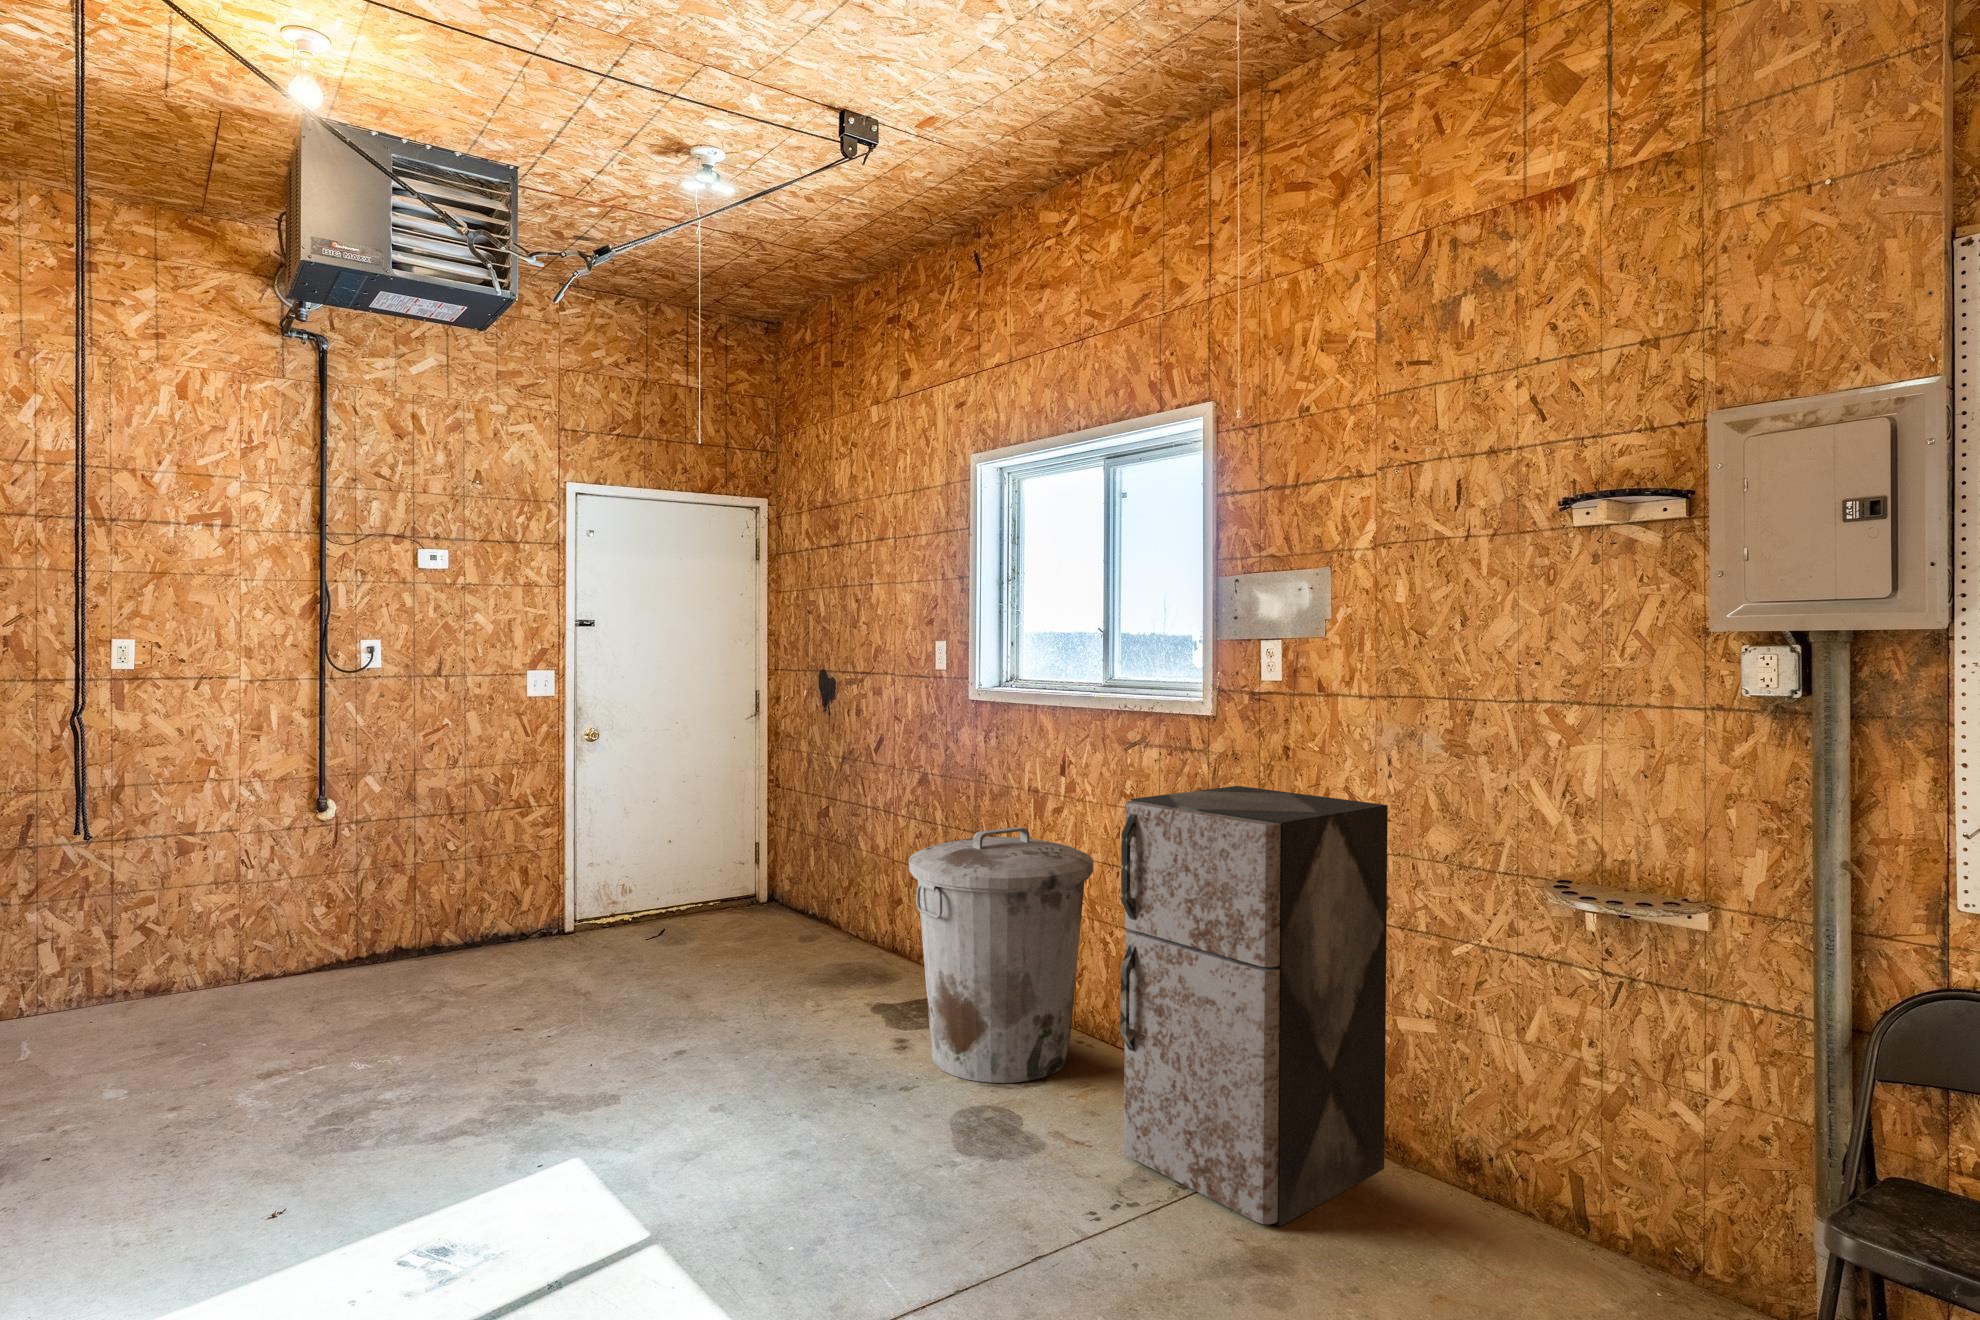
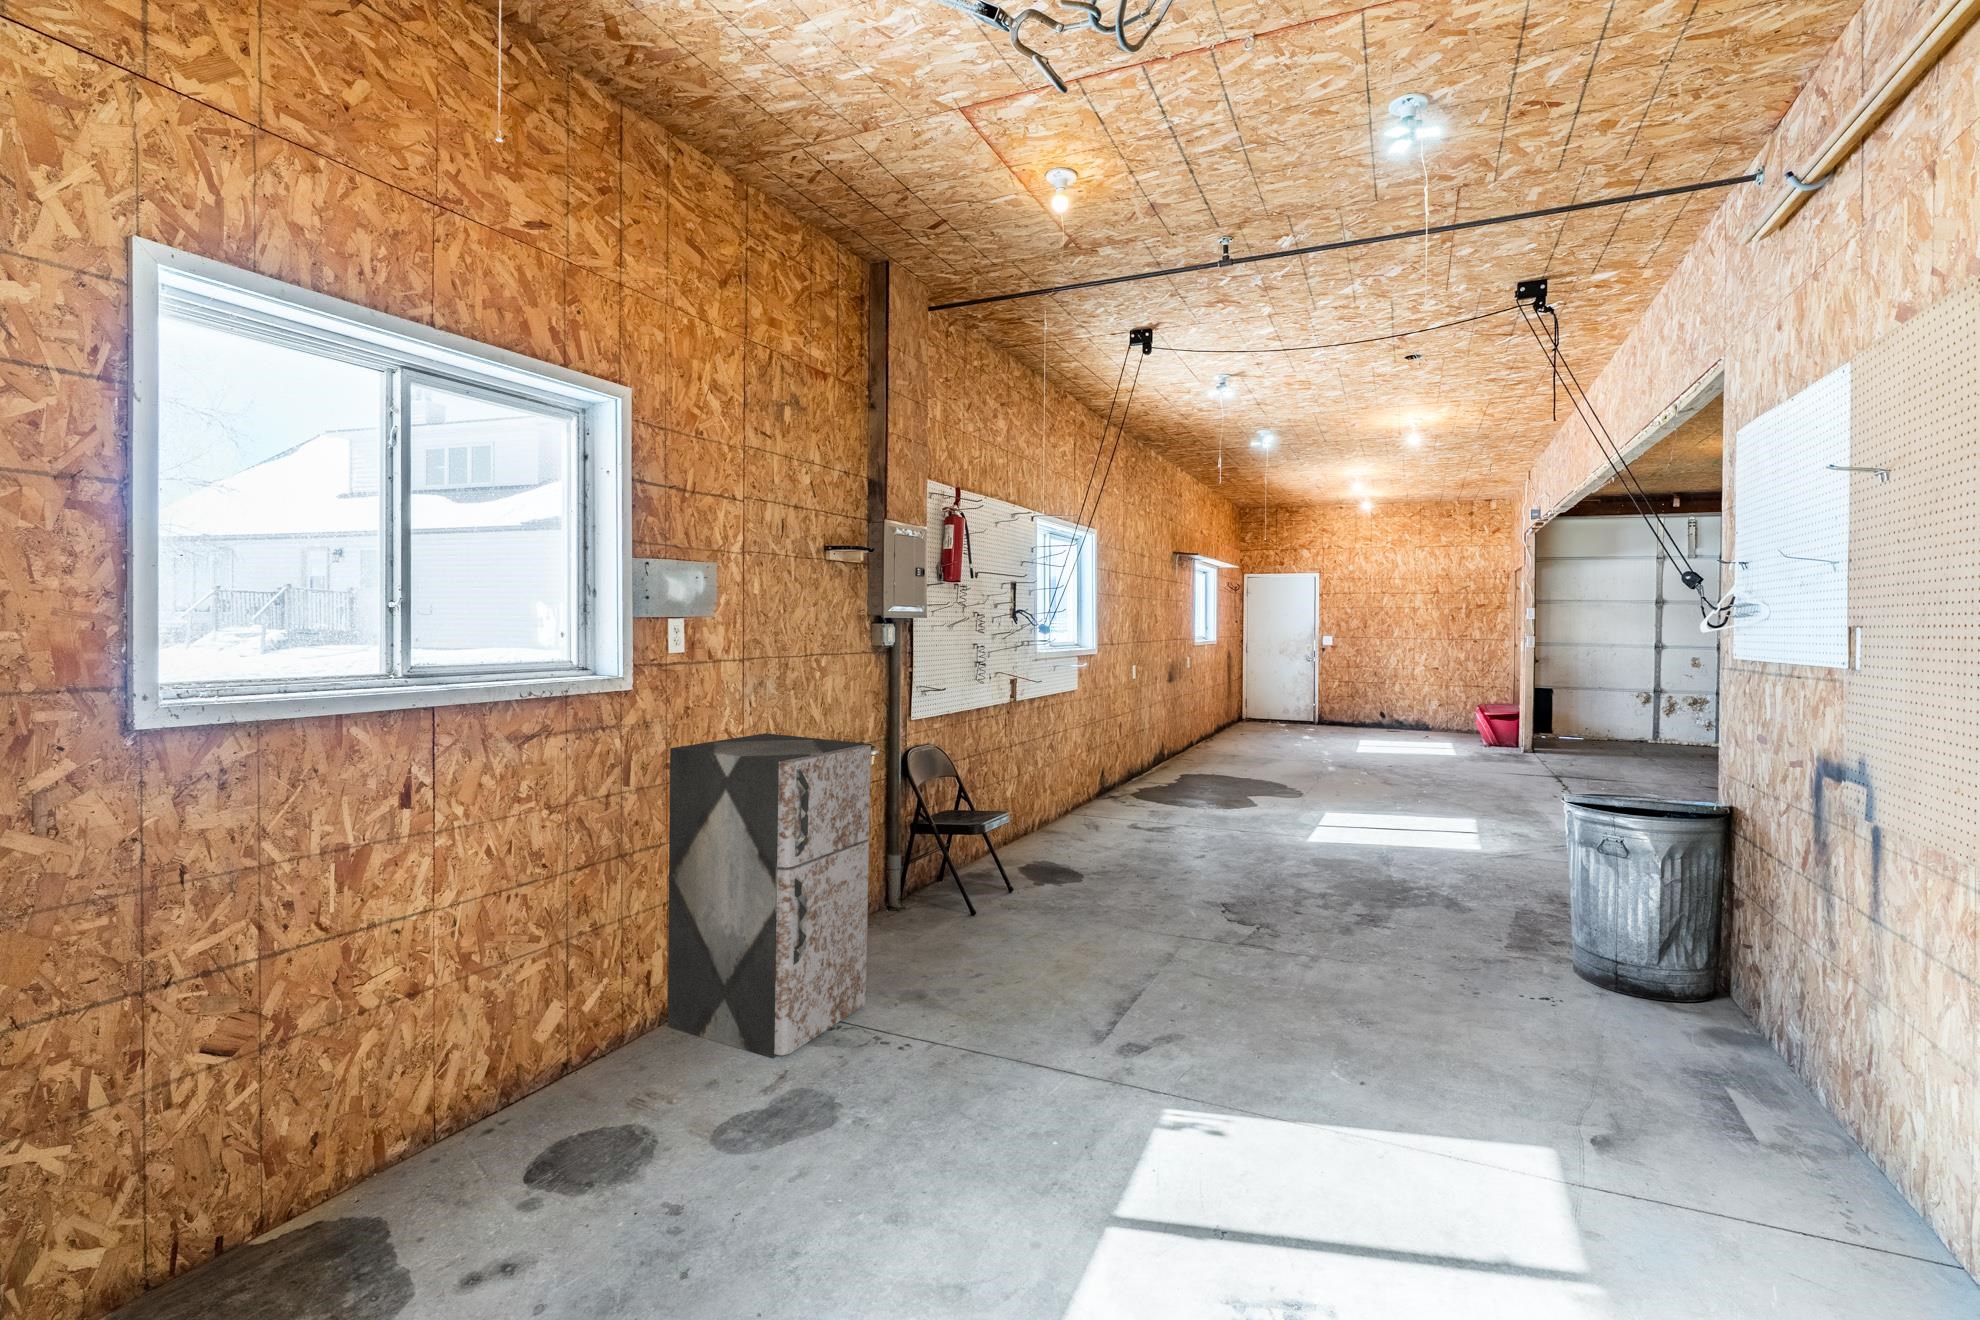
trash can: present [909,827,1093,1083] -> none [388,866,663,1224]

